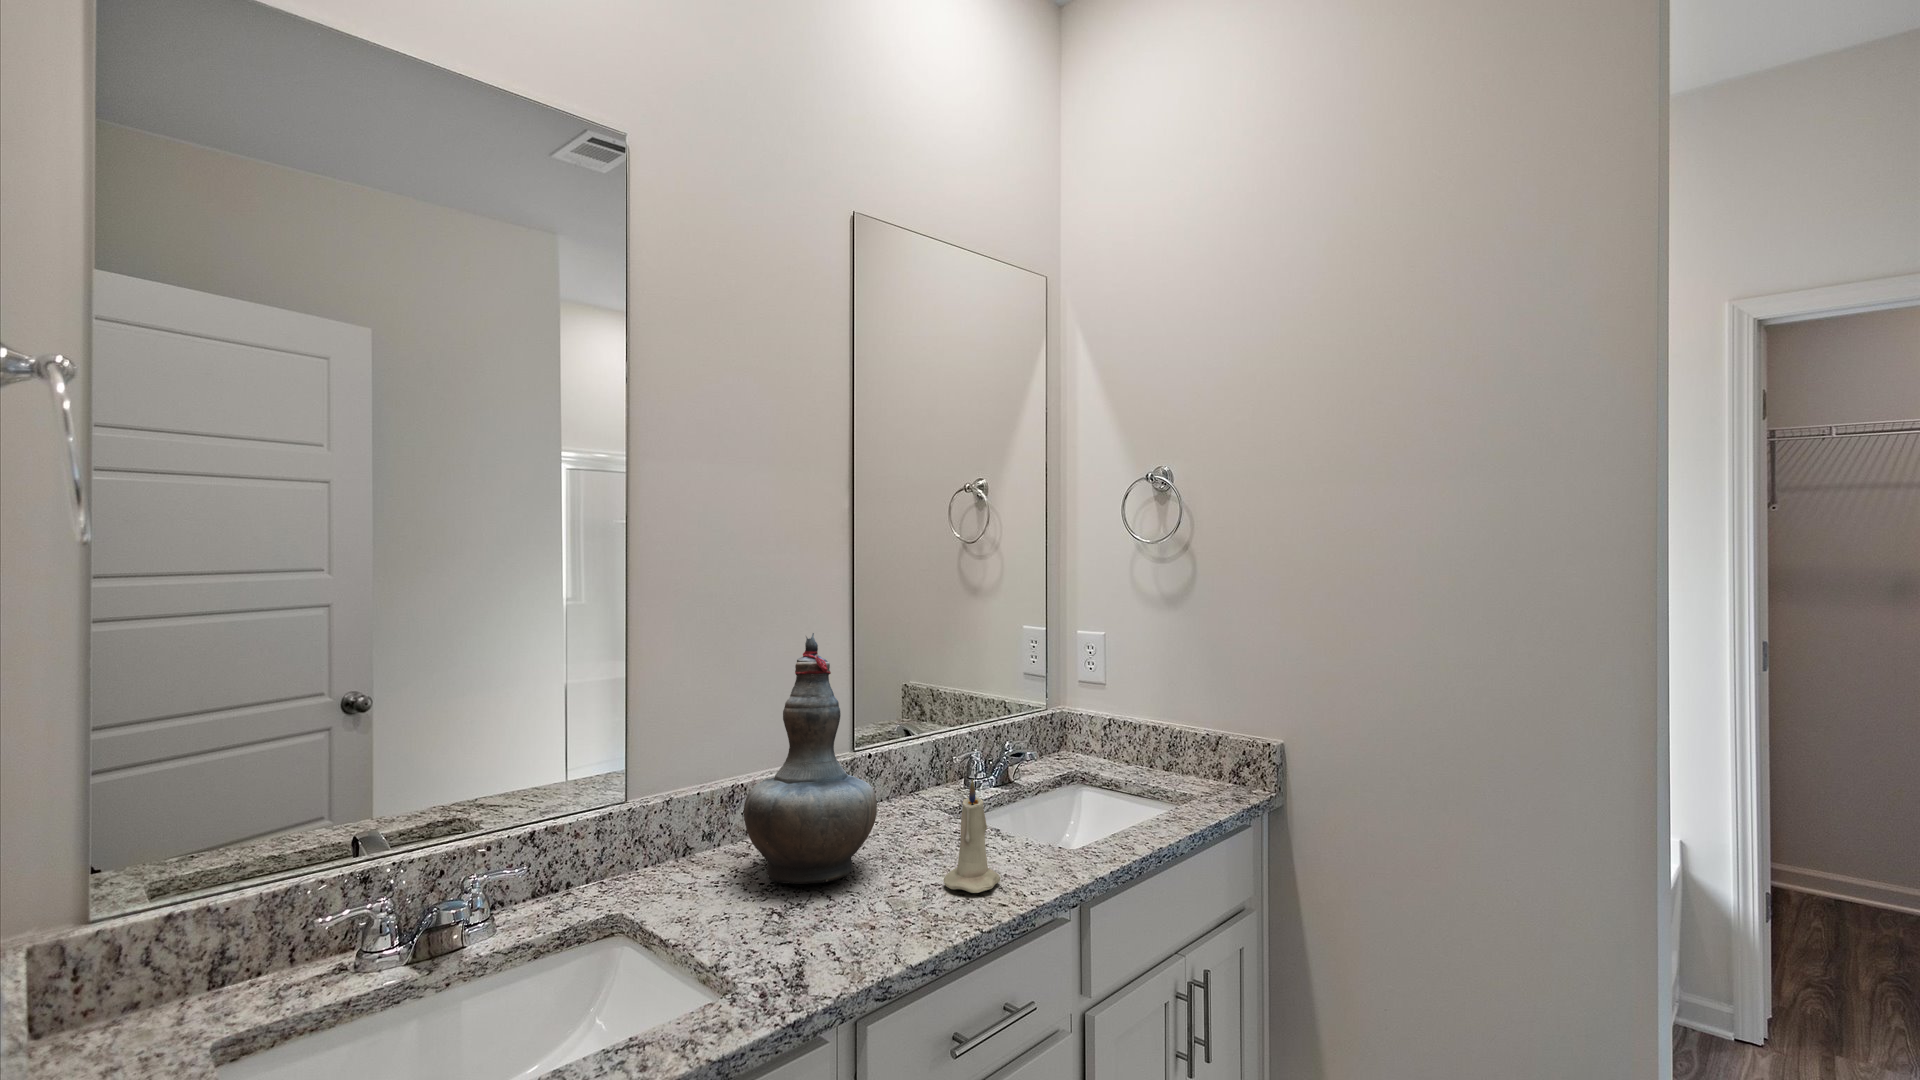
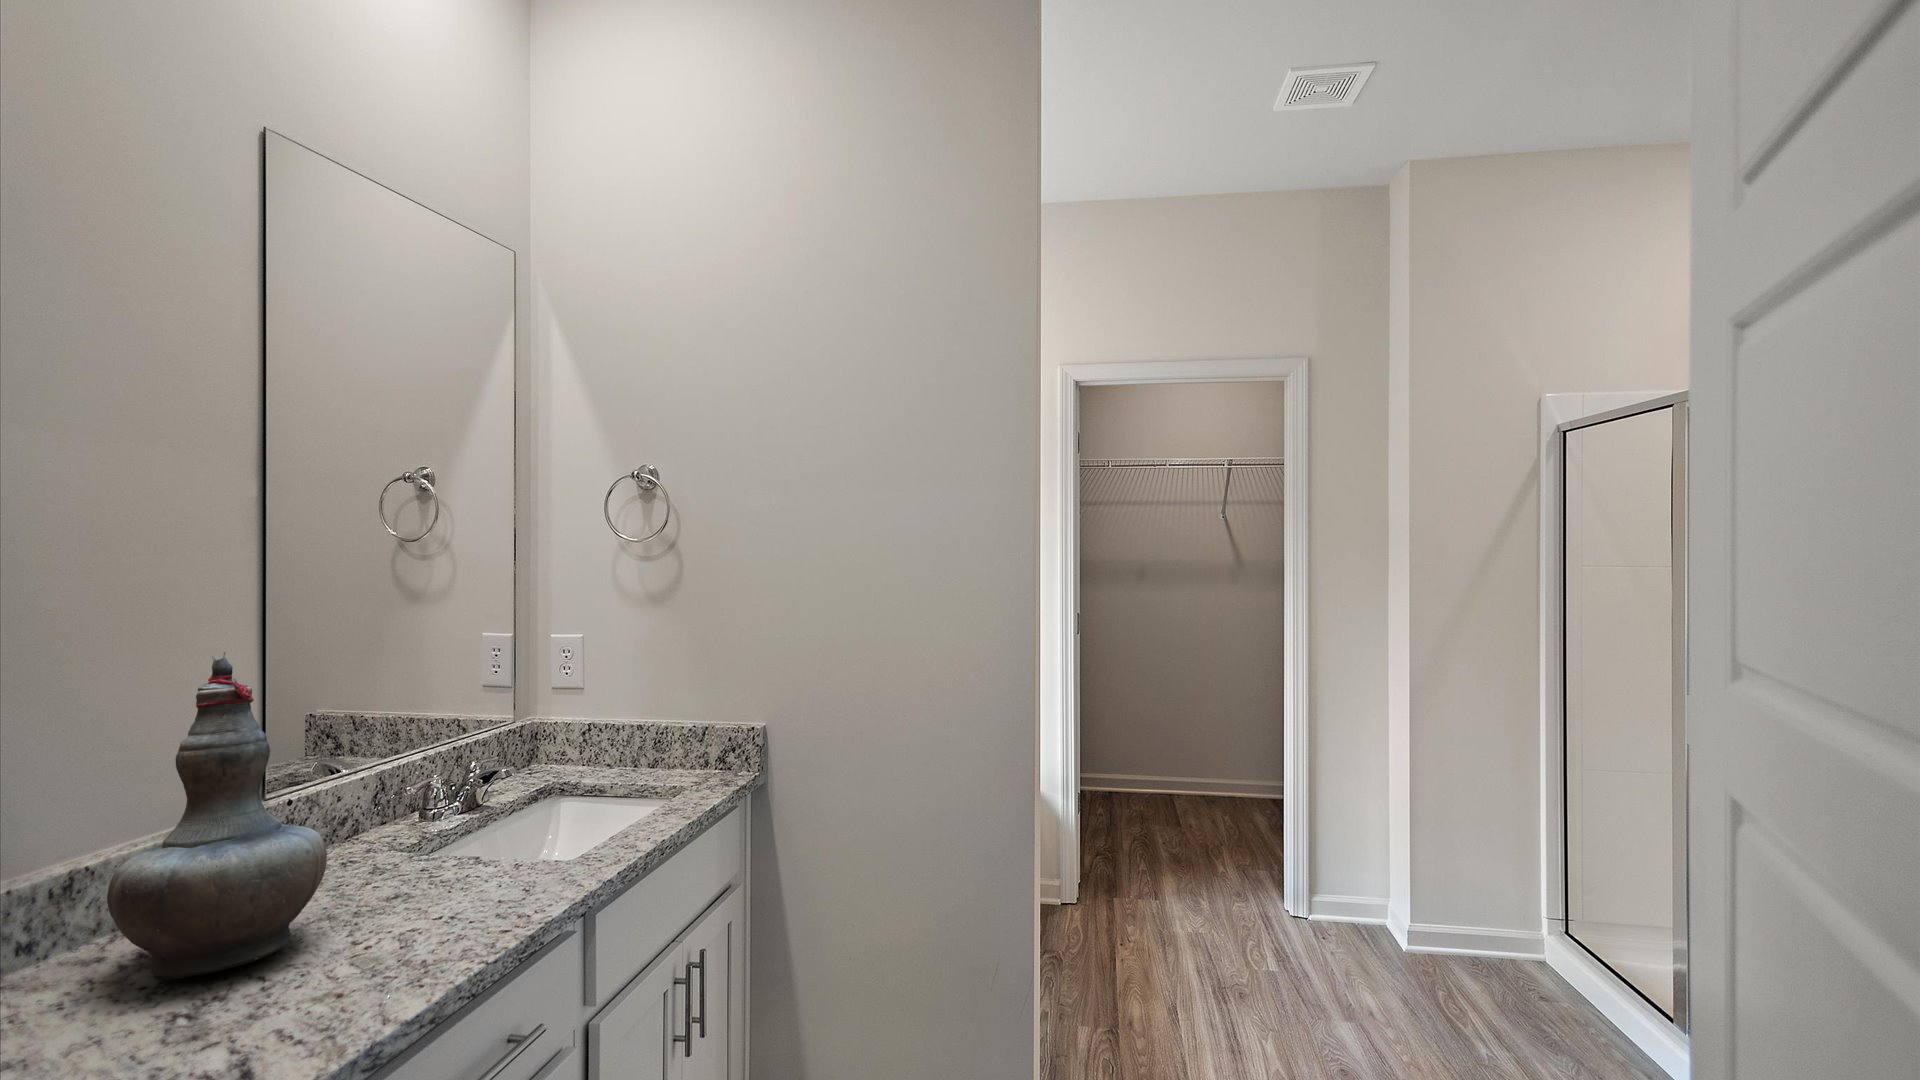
candle: present [944,779,1000,893] -> none [424,801,496,929]

